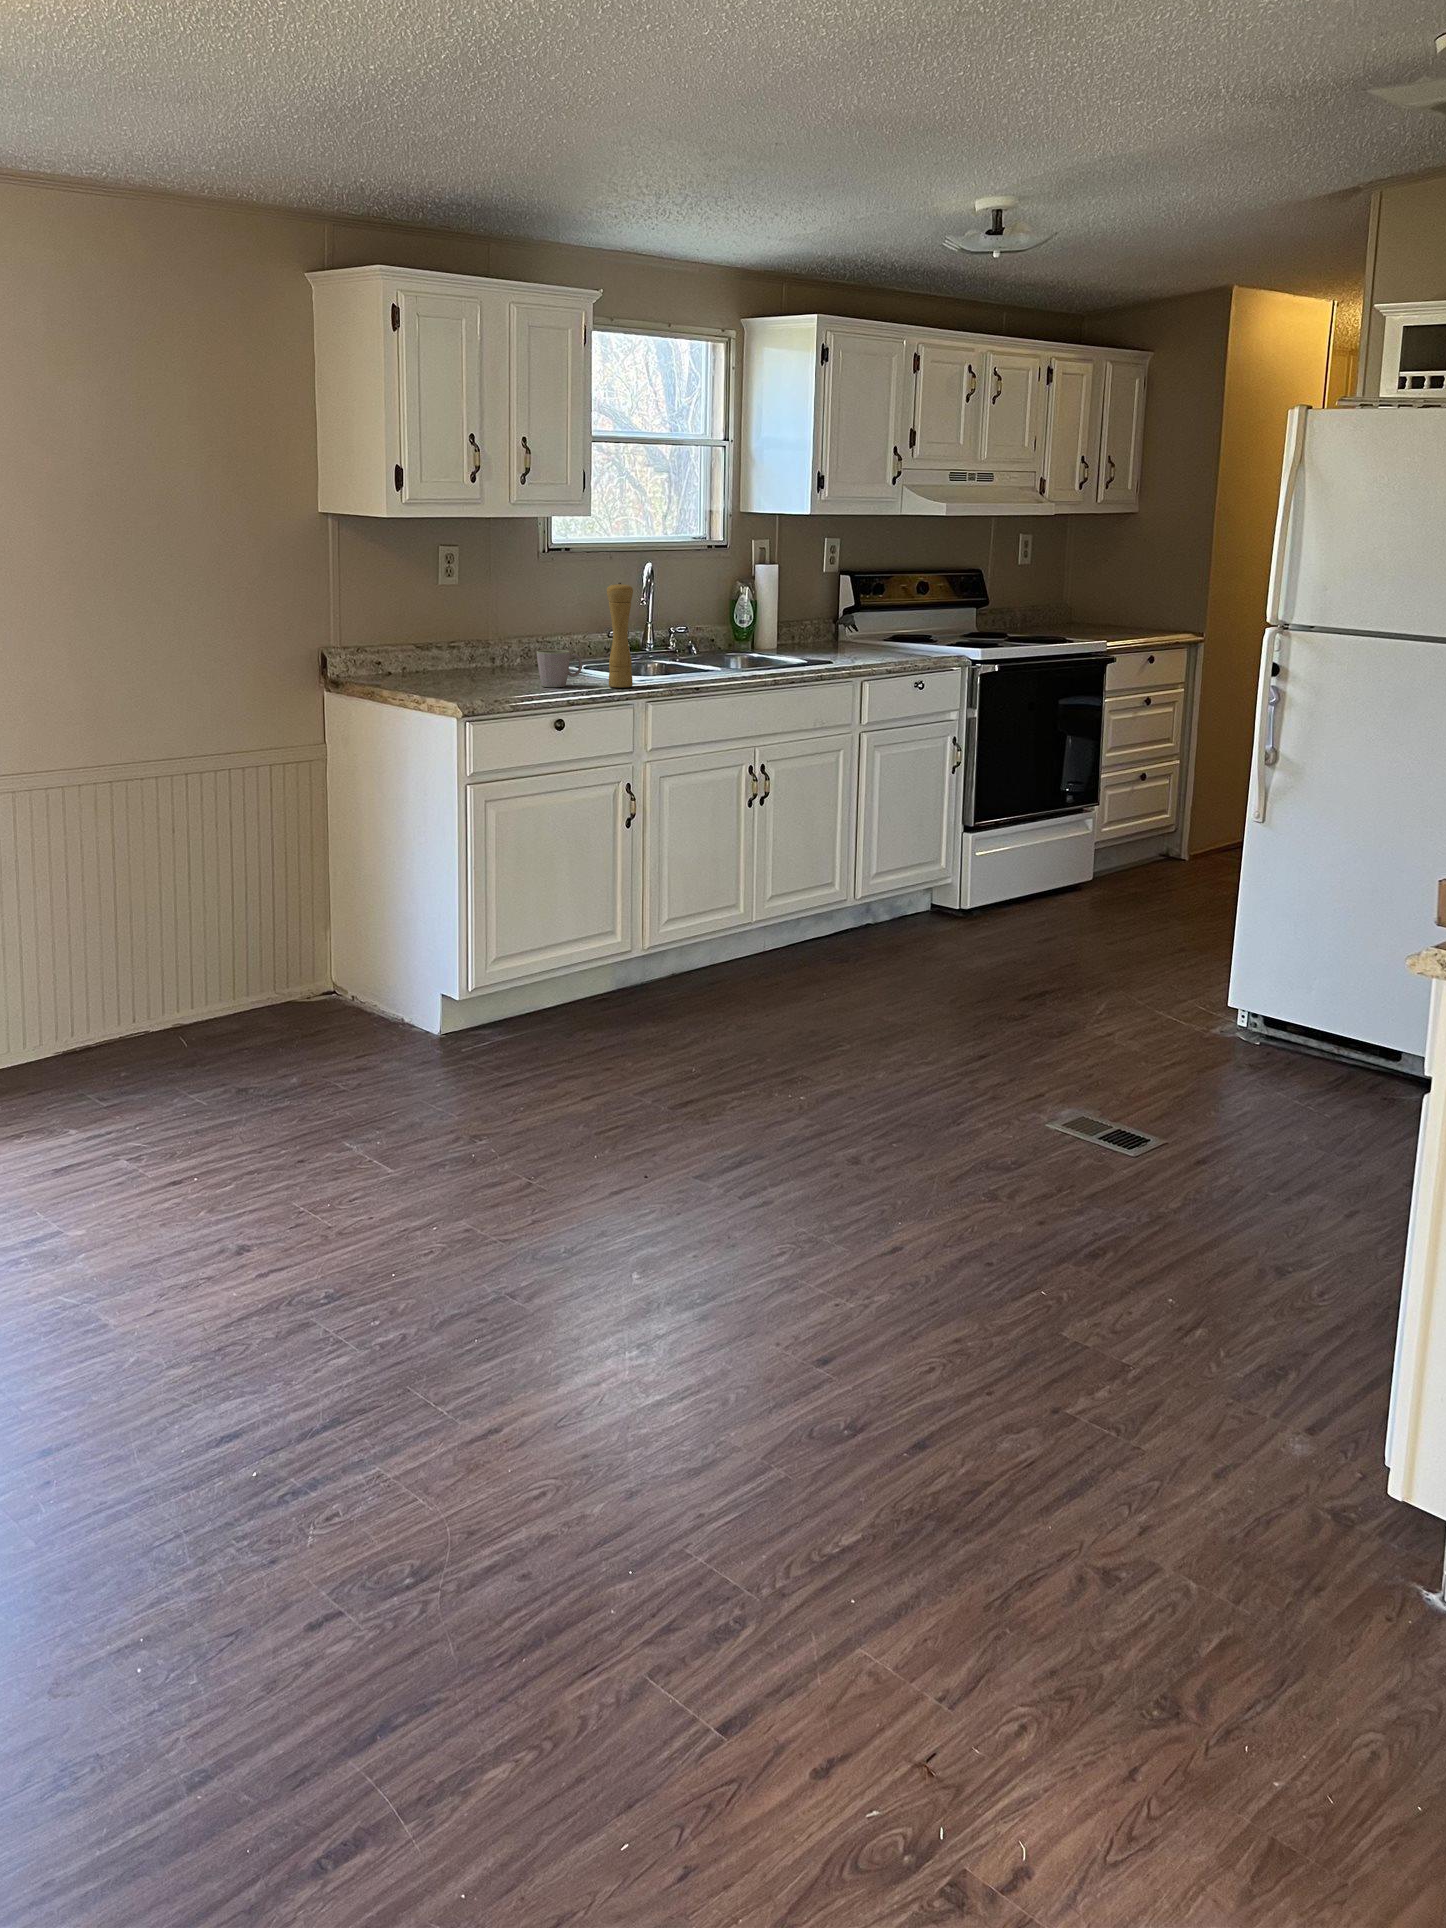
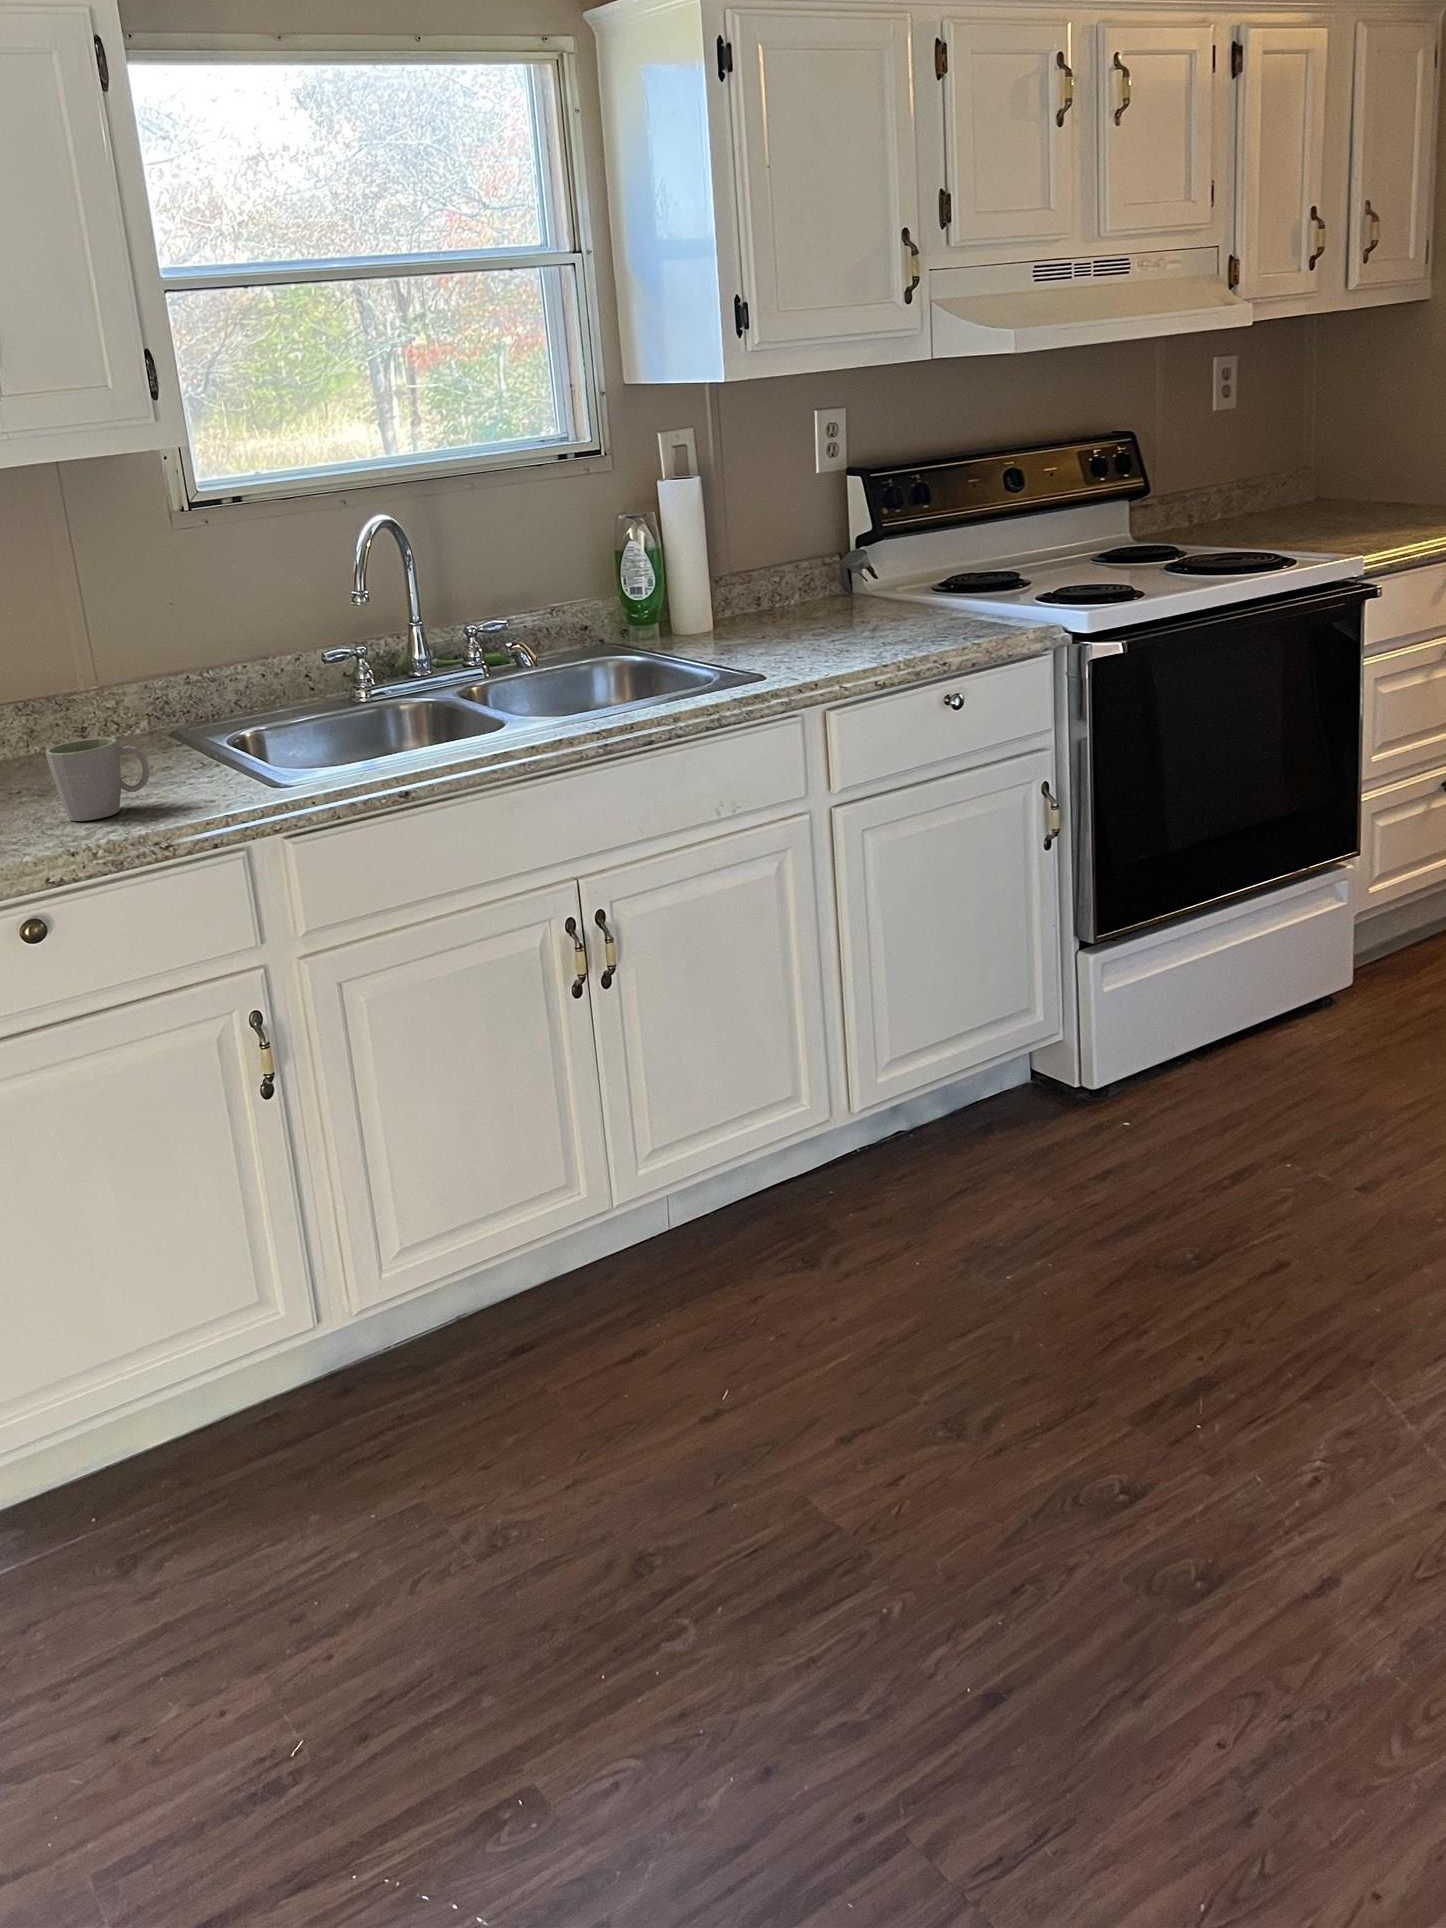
pepper mill: present [607,583,633,687] -> none [160,594,248,814]

